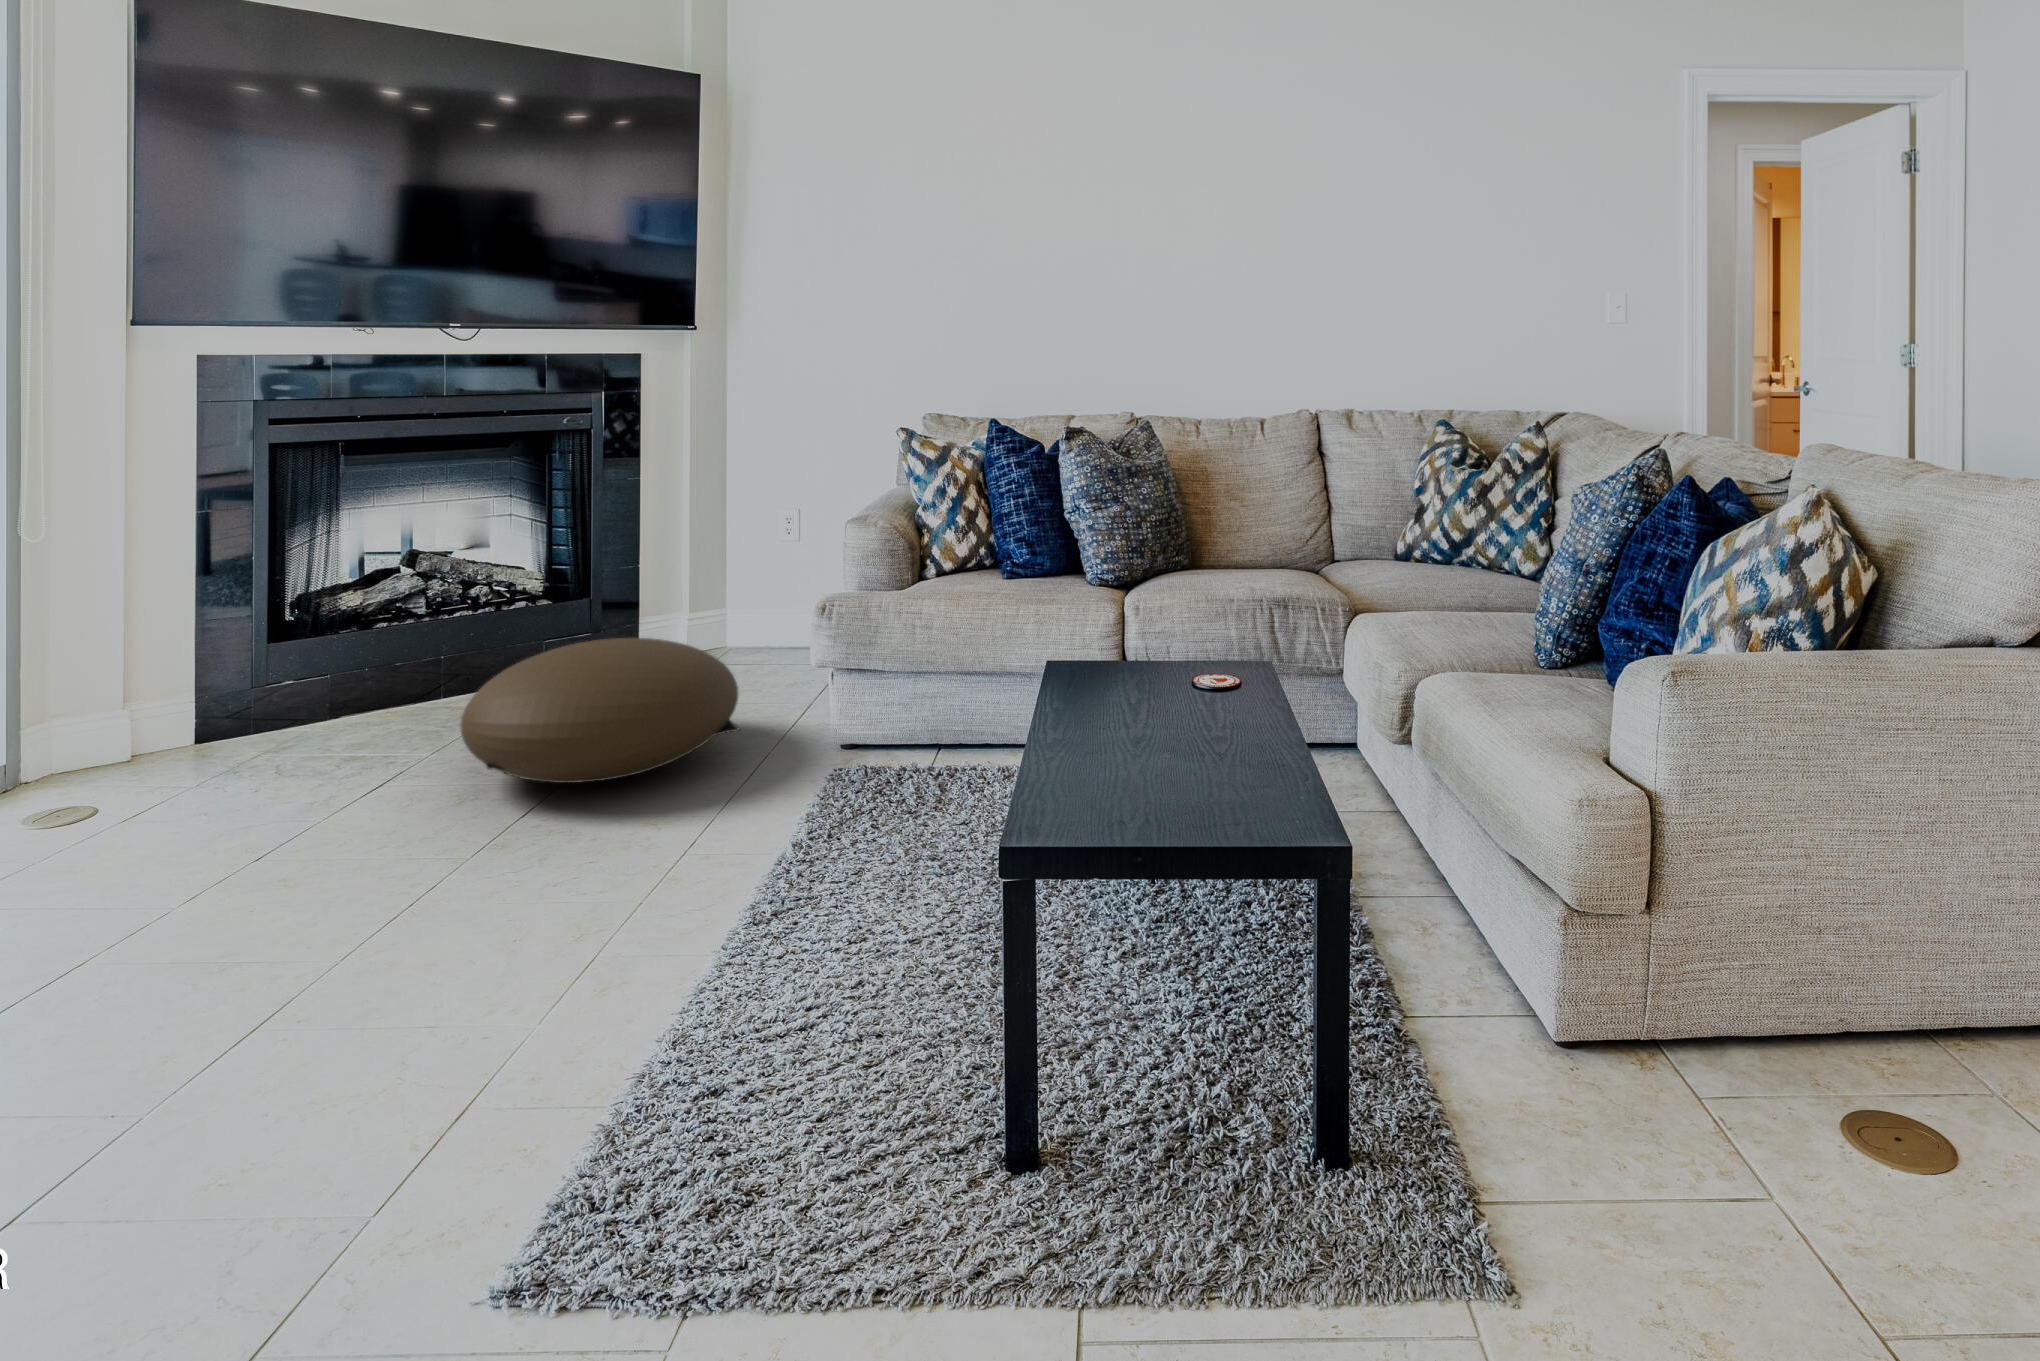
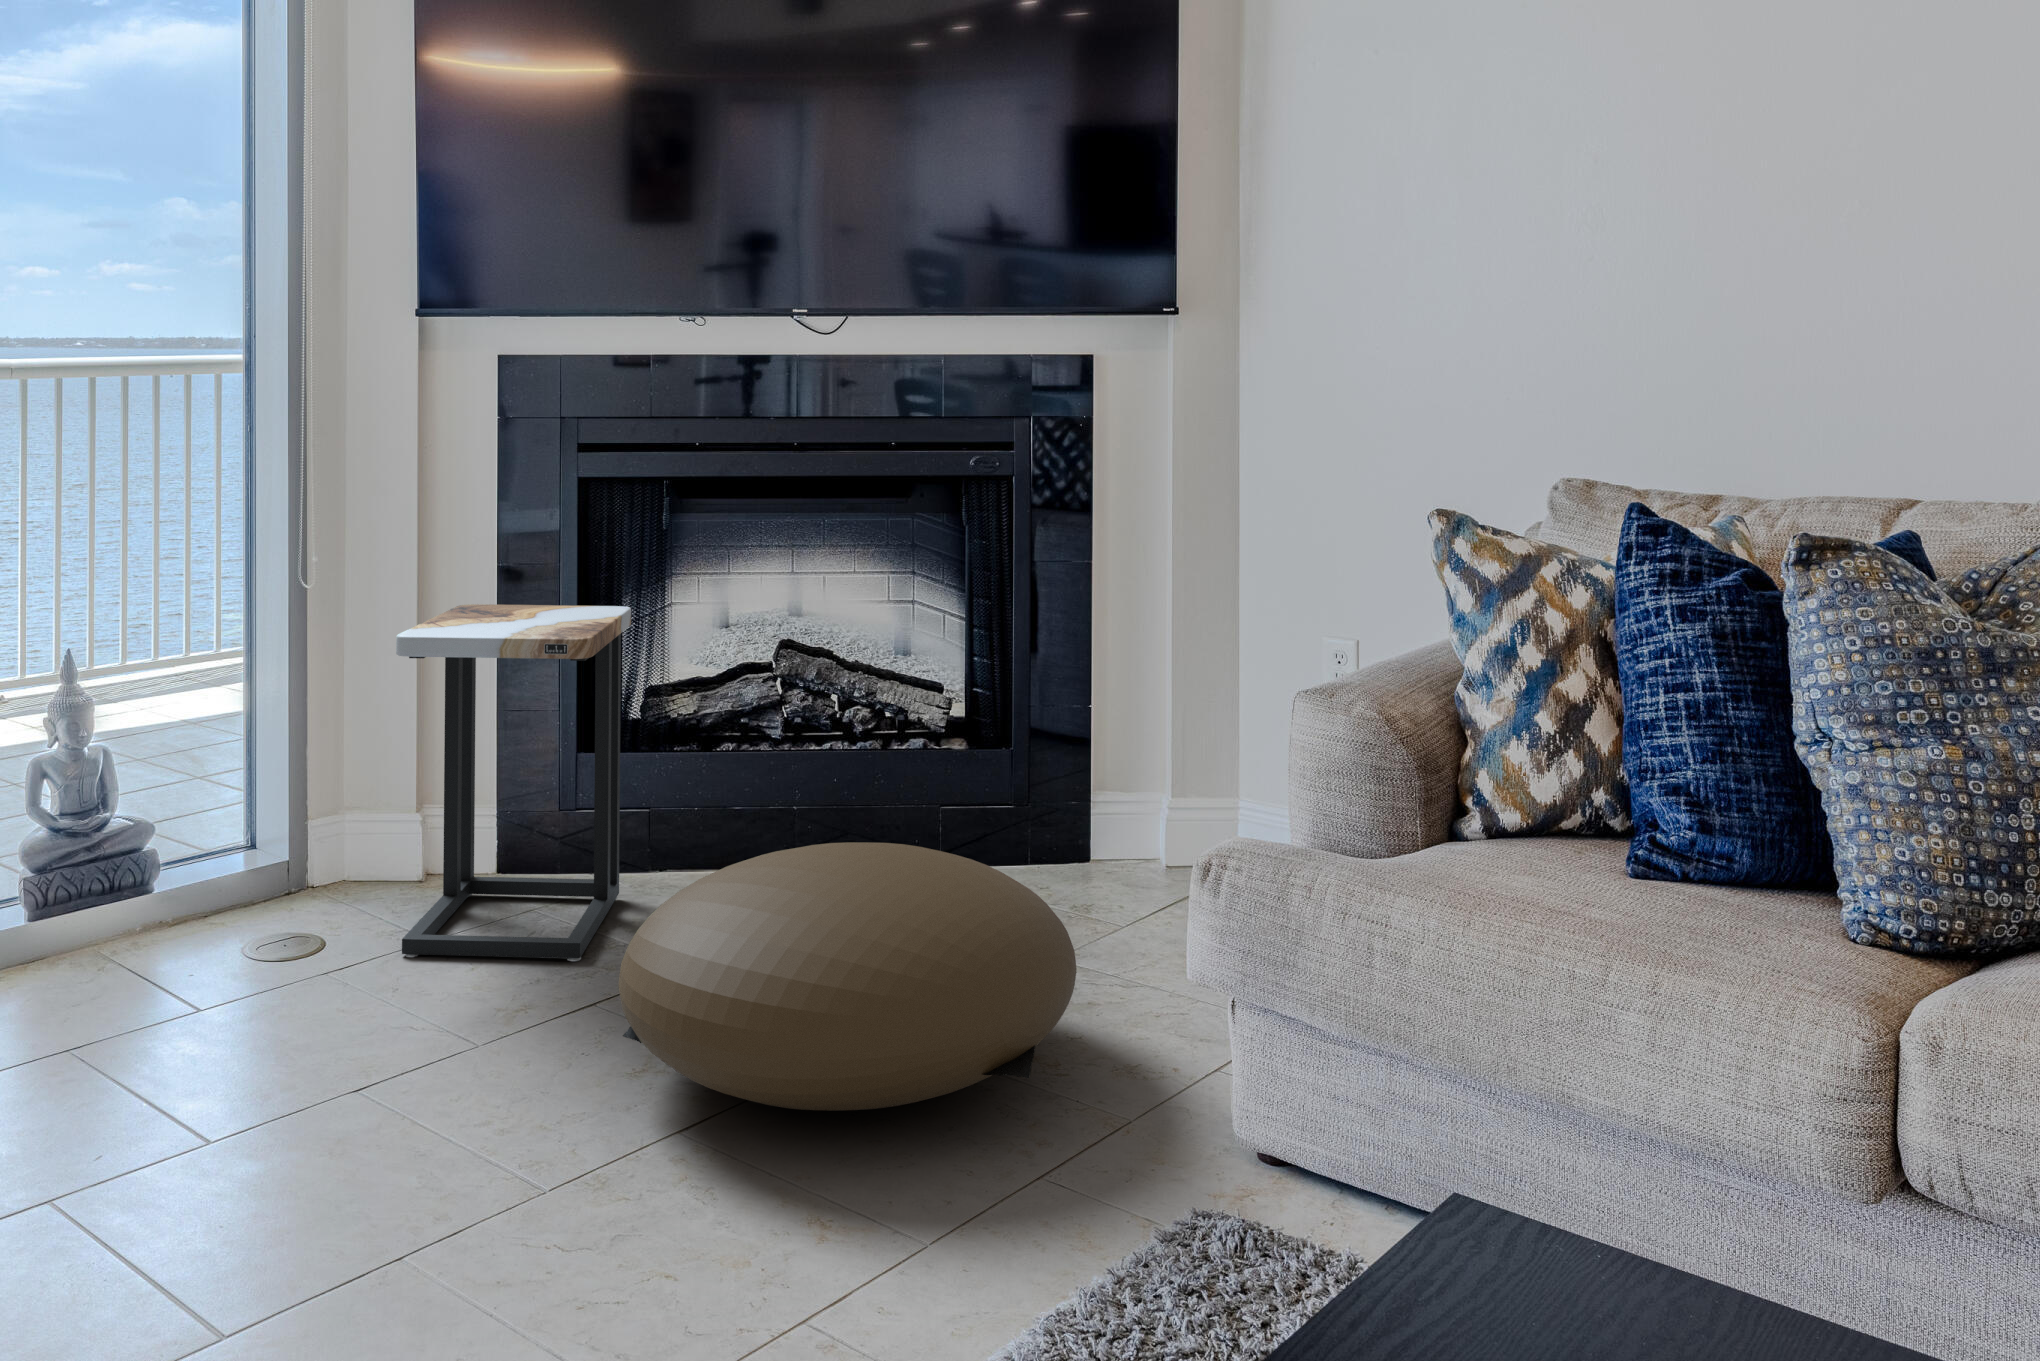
side table: none [171,527,356,793] -> present [396,604,631,961]

